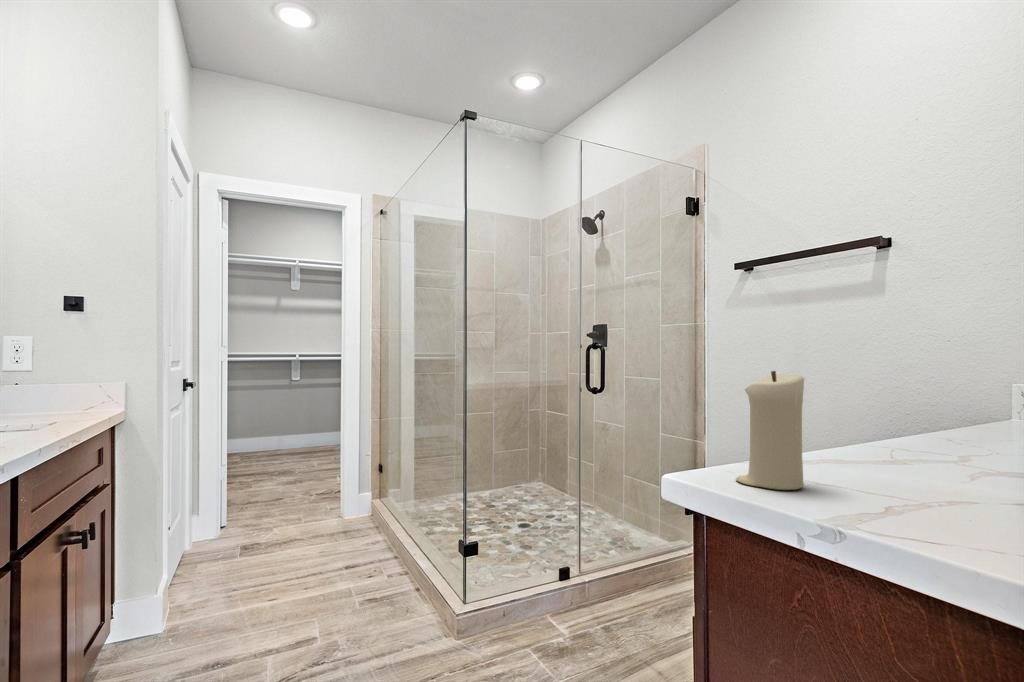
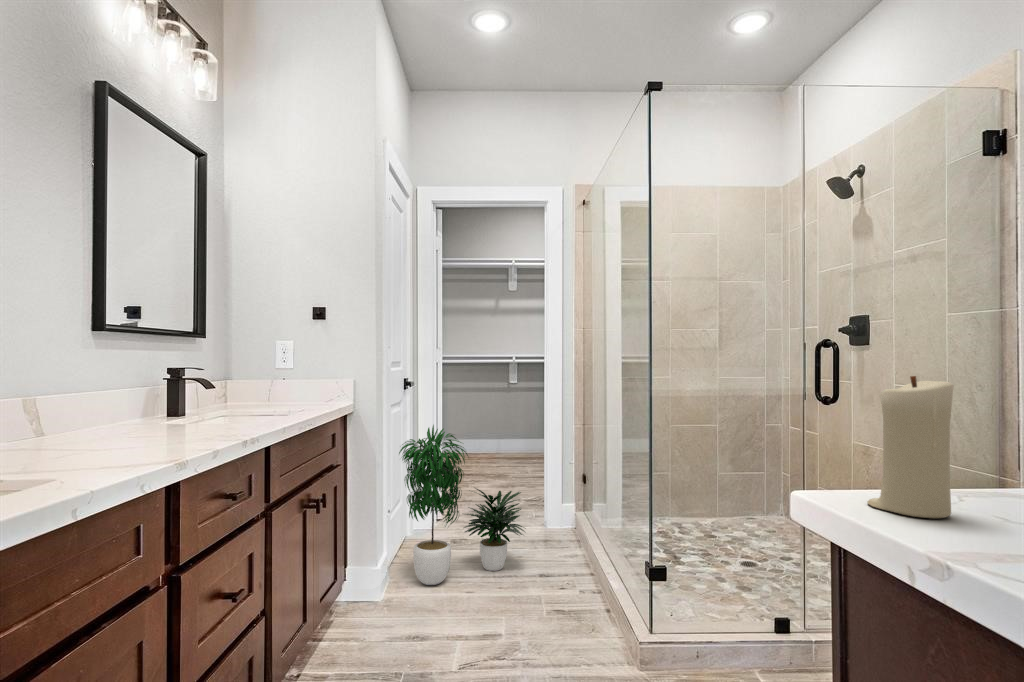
potted plant: none [182,429,330,600] -> present [399,425,526,585]

